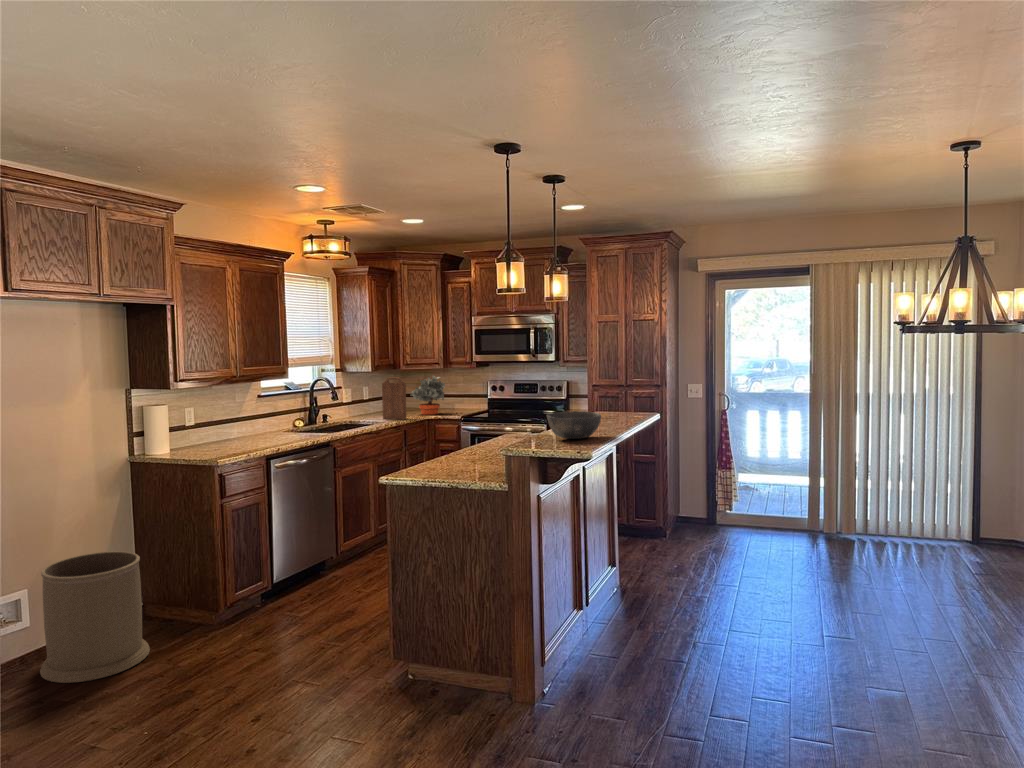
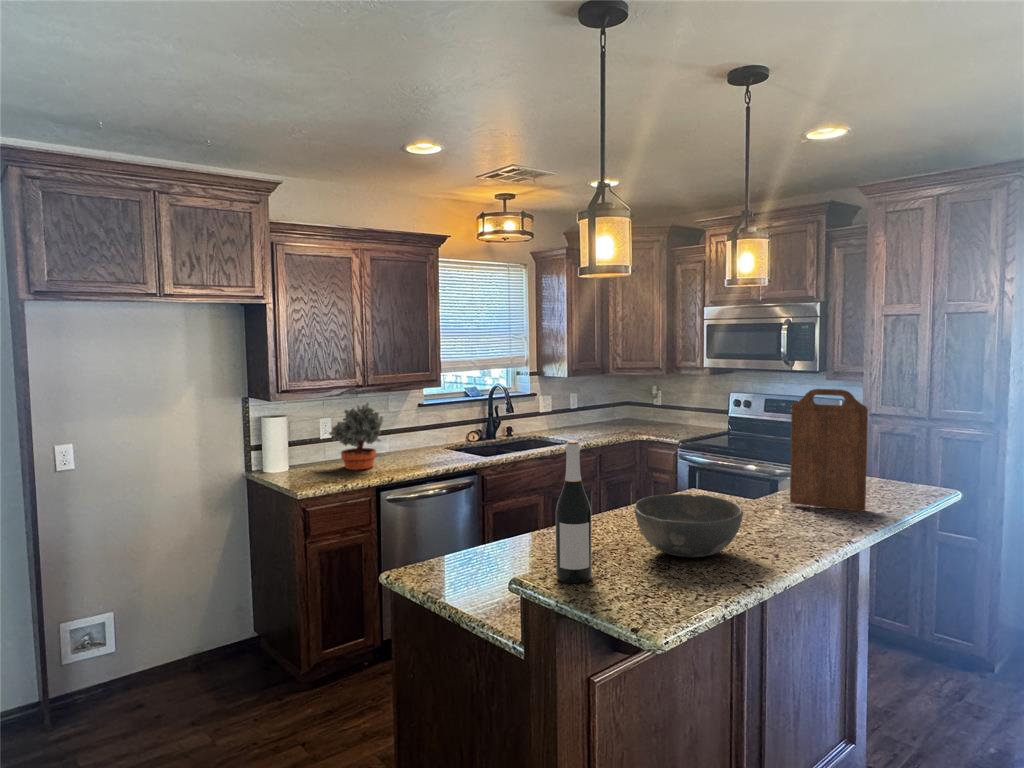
potted plant: present [411,376,445,415] -> present [329,403,383,470]
cutting board: present [382,377,406,419] -> present [790,389,868,511]
wine bottle: none [527,378,546,450] -> present [556,441,592,584]
trash can: present [40,551,150,683] -> none [104,581,223,735]

